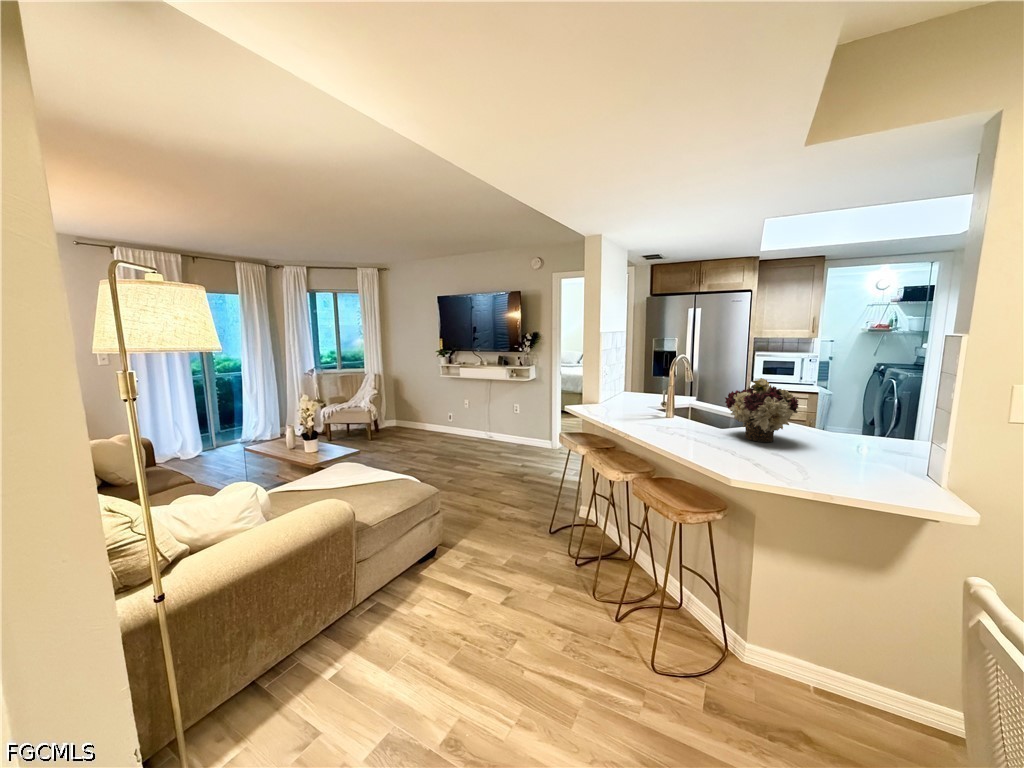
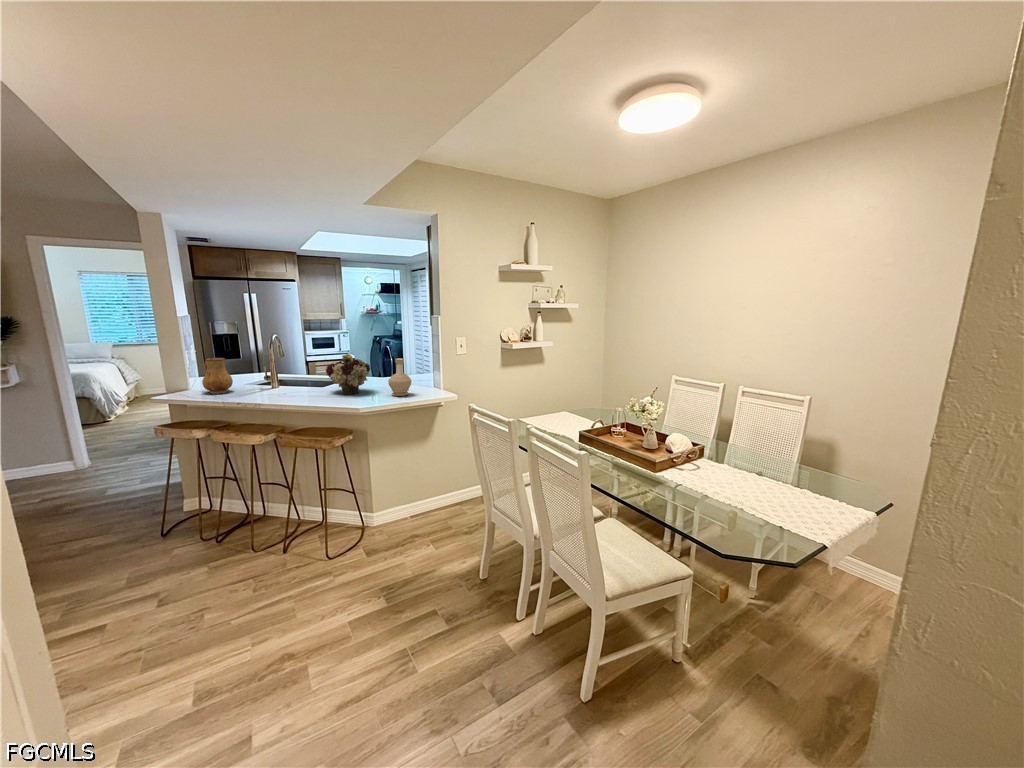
ceramic pitcher: none [604,372,631,409] -> present [202,358,233,394]
bottle: none [826,395,881,467] -> present [388,359,411,396]

